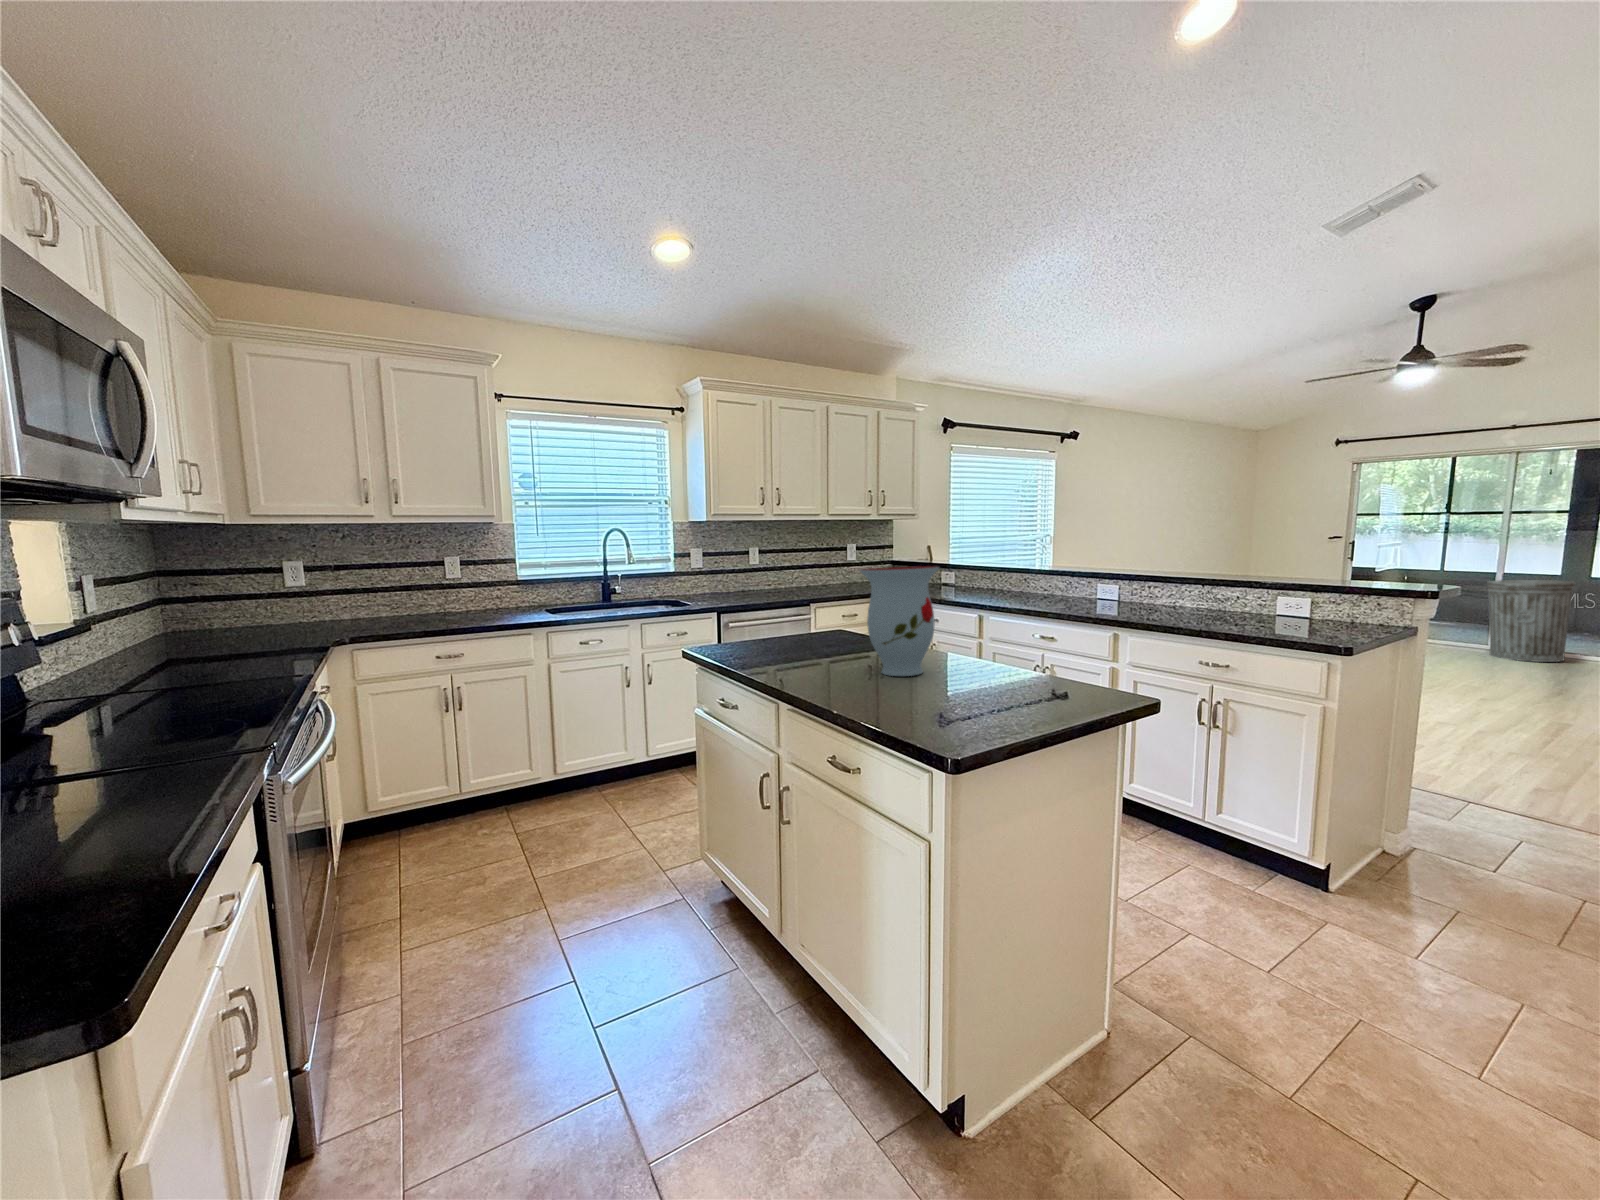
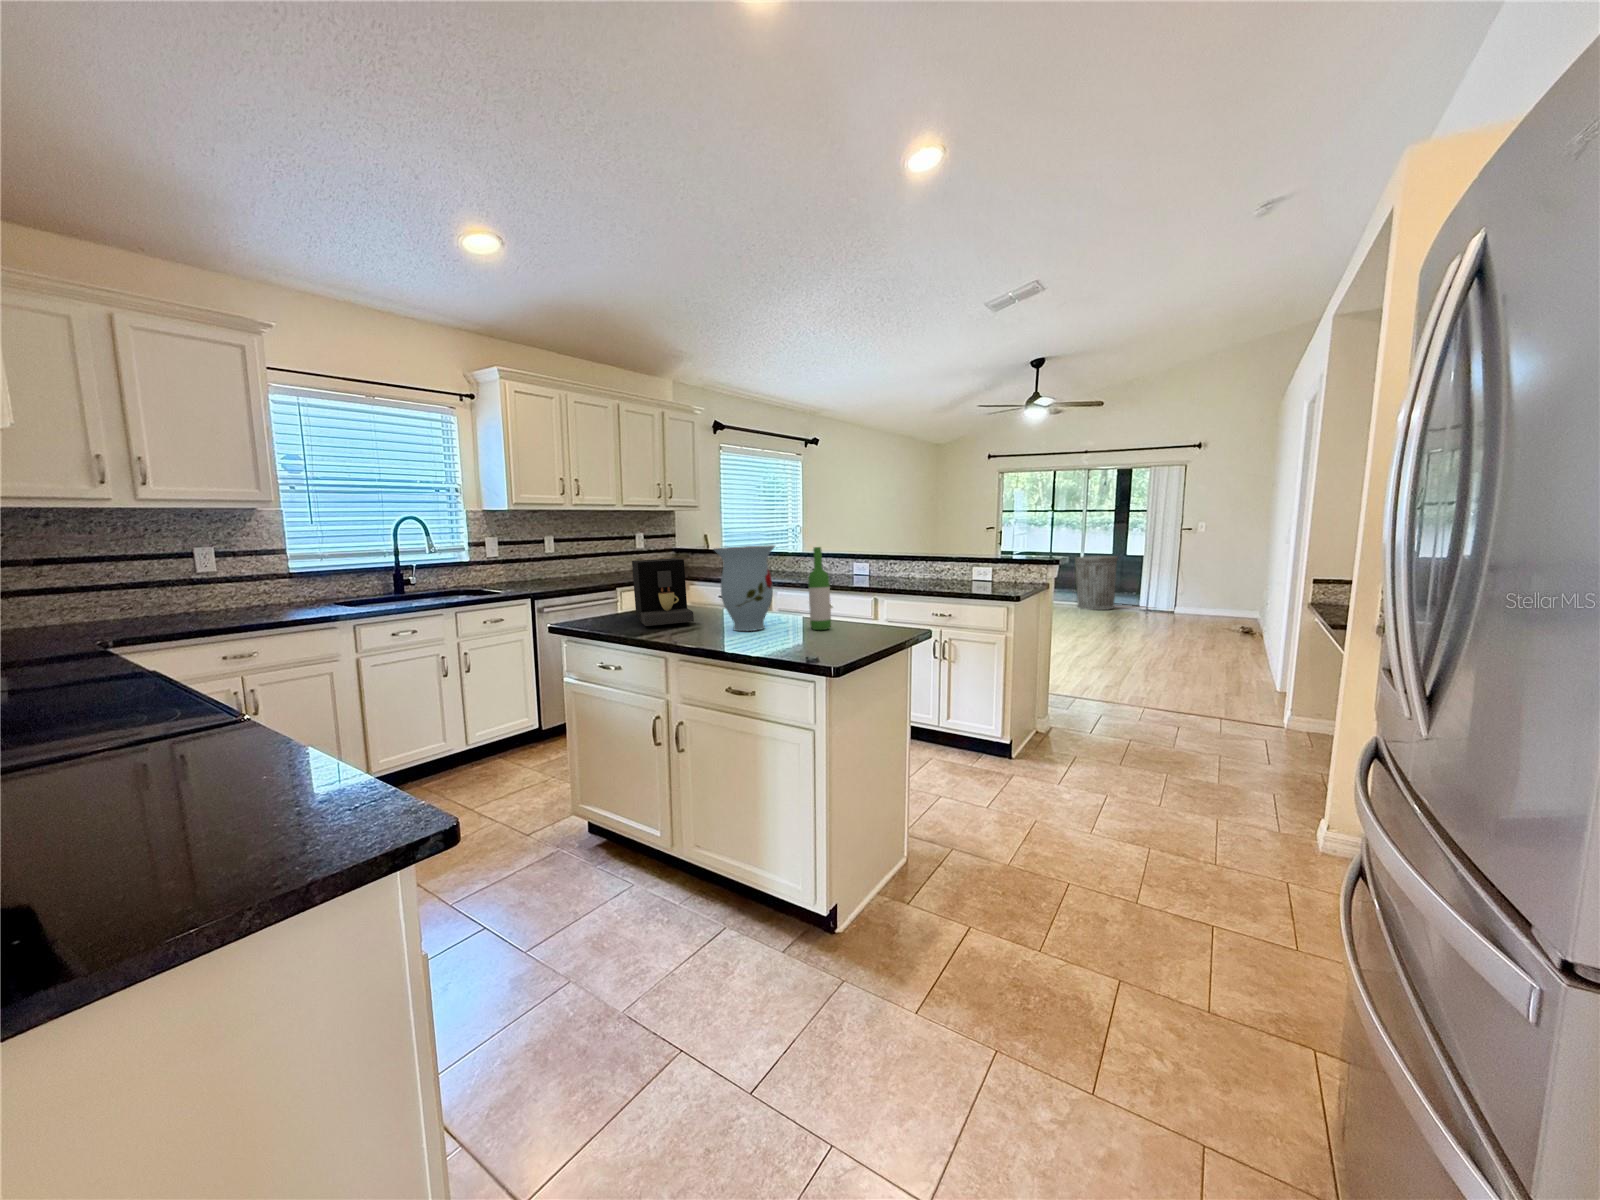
wine bottle: none [981,570,1012,683] -> present [808,547,831,630]
coffee maker: none [781,578,839,659] -> present [632,558,694,626]

